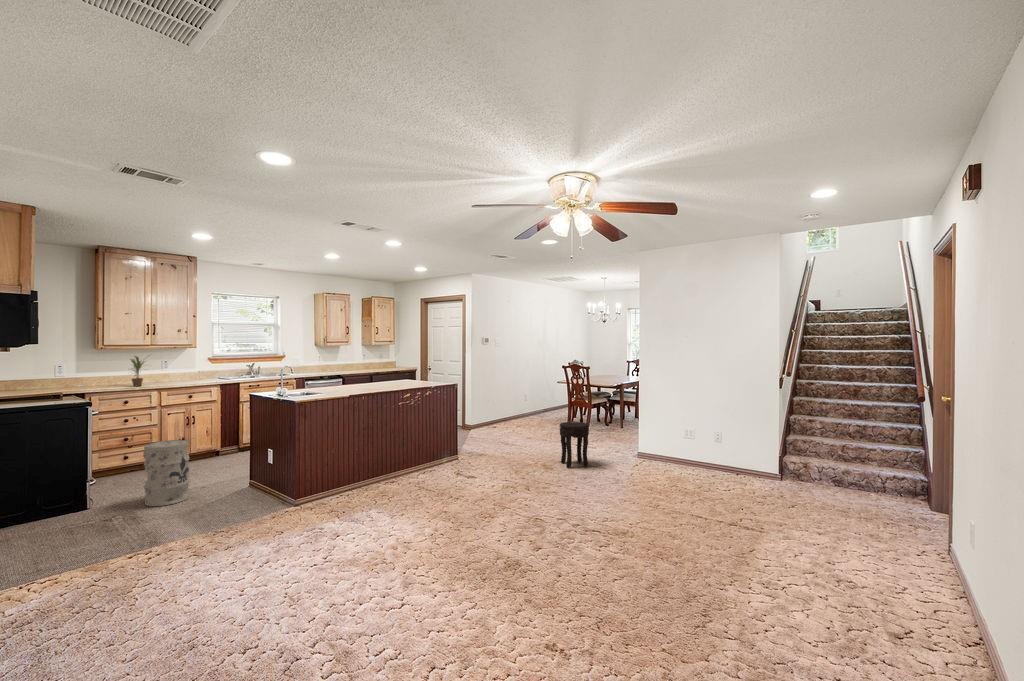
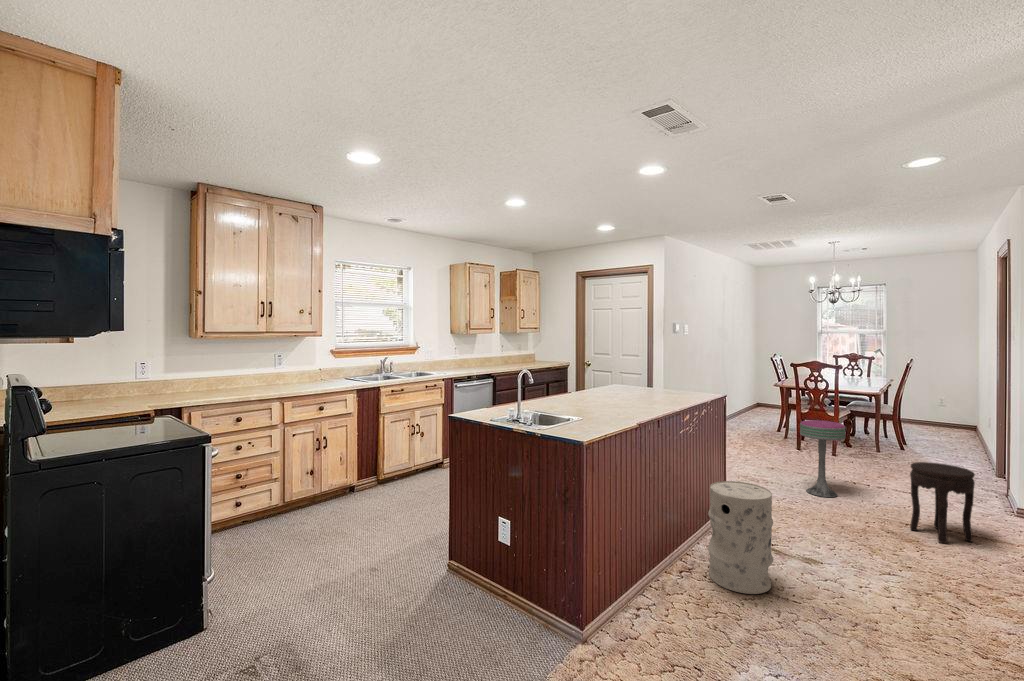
potted plant: present [131,356,144,387] -> none [236,346,272,394]
bar stool: none [526,401,552,450] -> present [800,420,846,497]
trash can: present [143,440,190,506] -> present [708,481,773,594]

